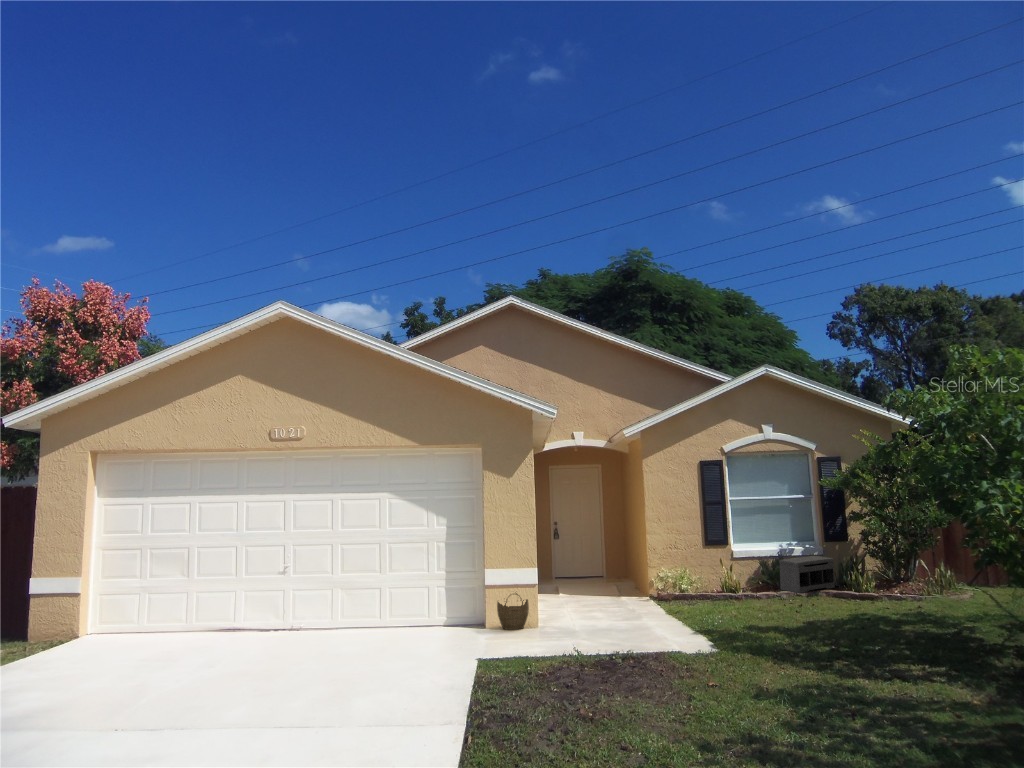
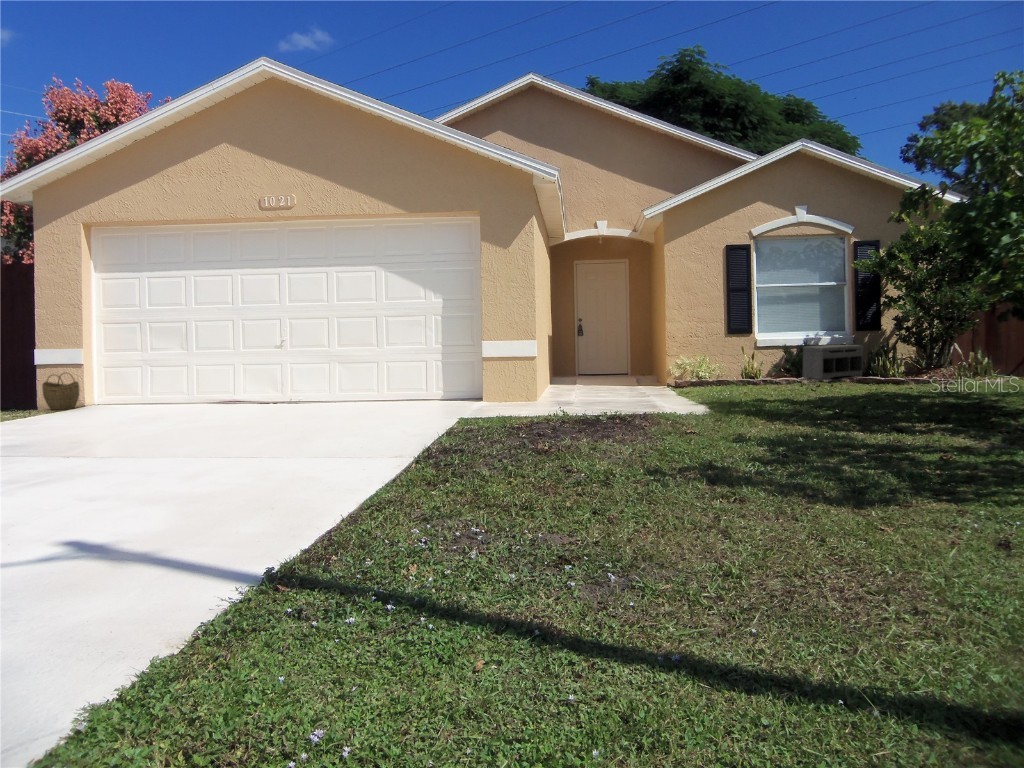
woven basket: present [497,593,529,630] -> present [42,373,79,410]

